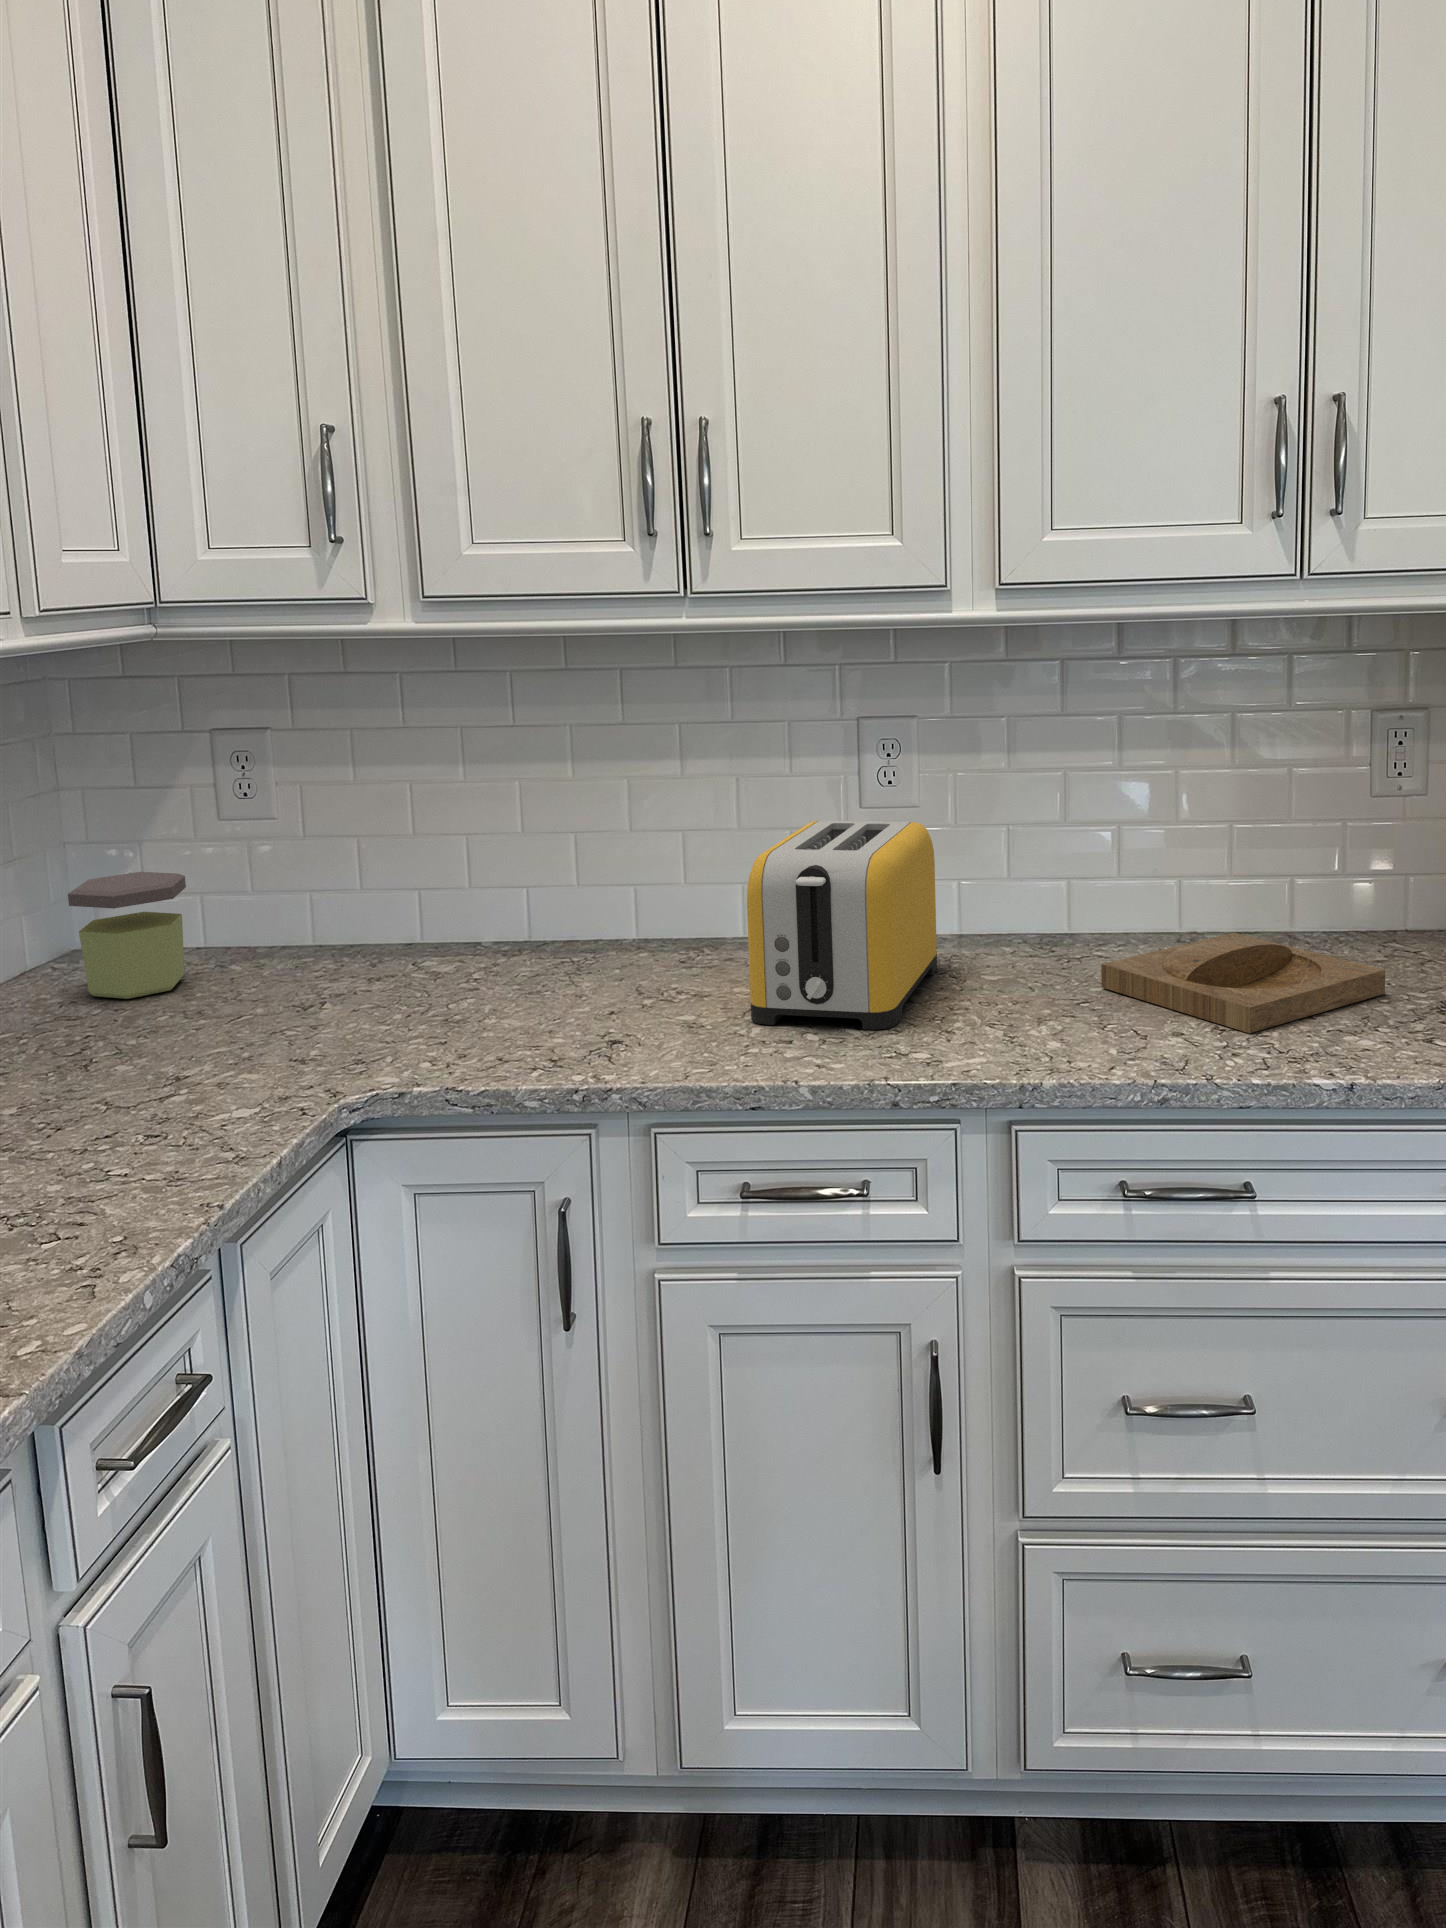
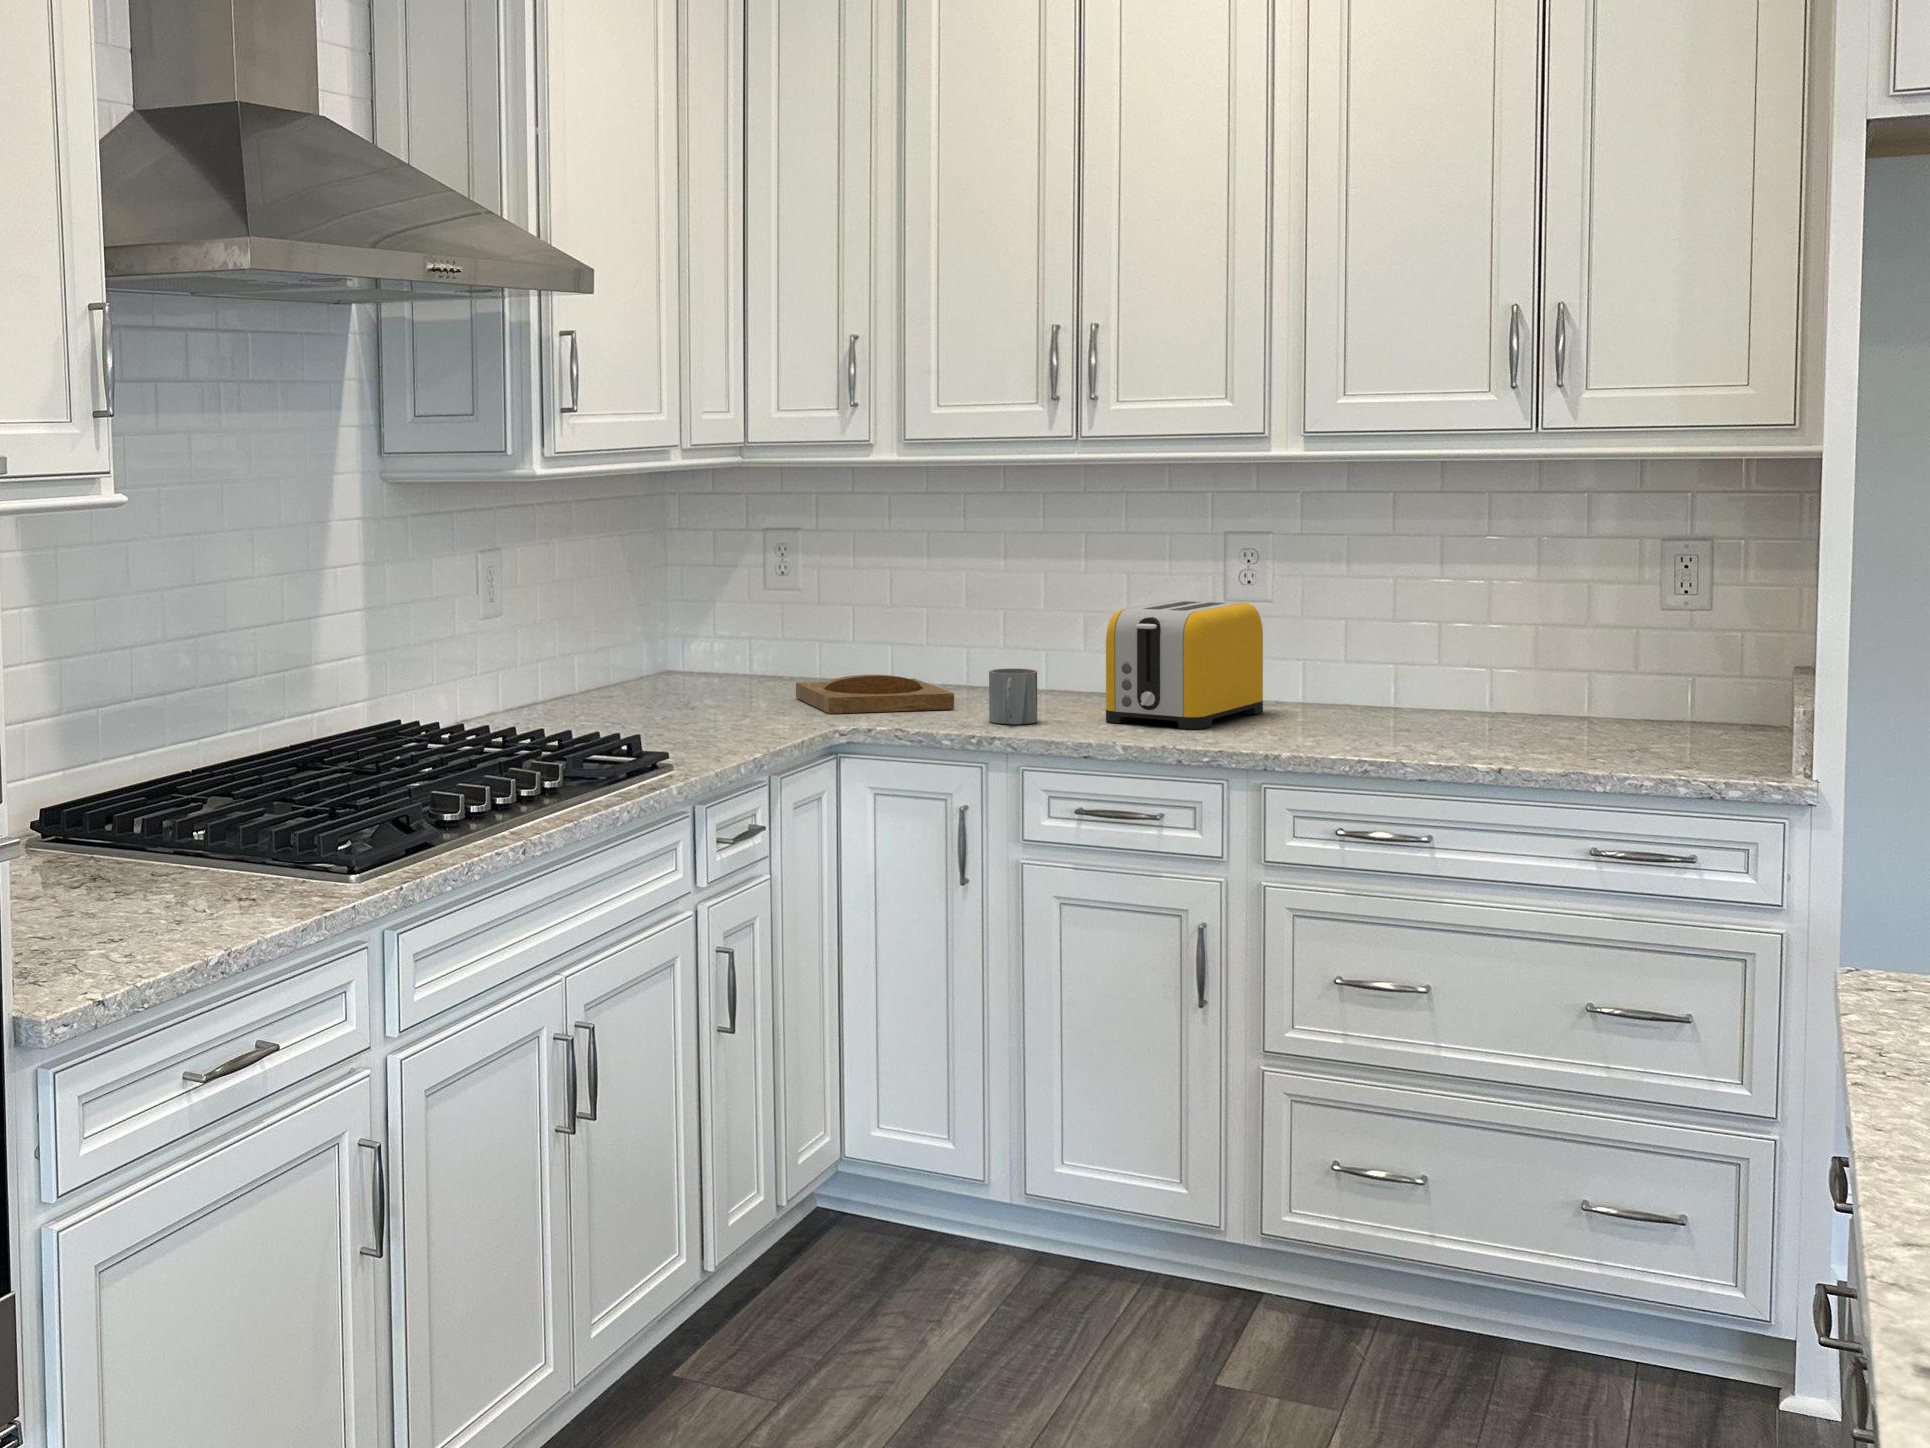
jar: present [68,872,186,999] -> none [680,615,747,691]
tray: present [1101,933,1385,1033] -> present [796,675,954,714]
mug: none [578,954,655,1050] -> present [989,669,1037,724]

